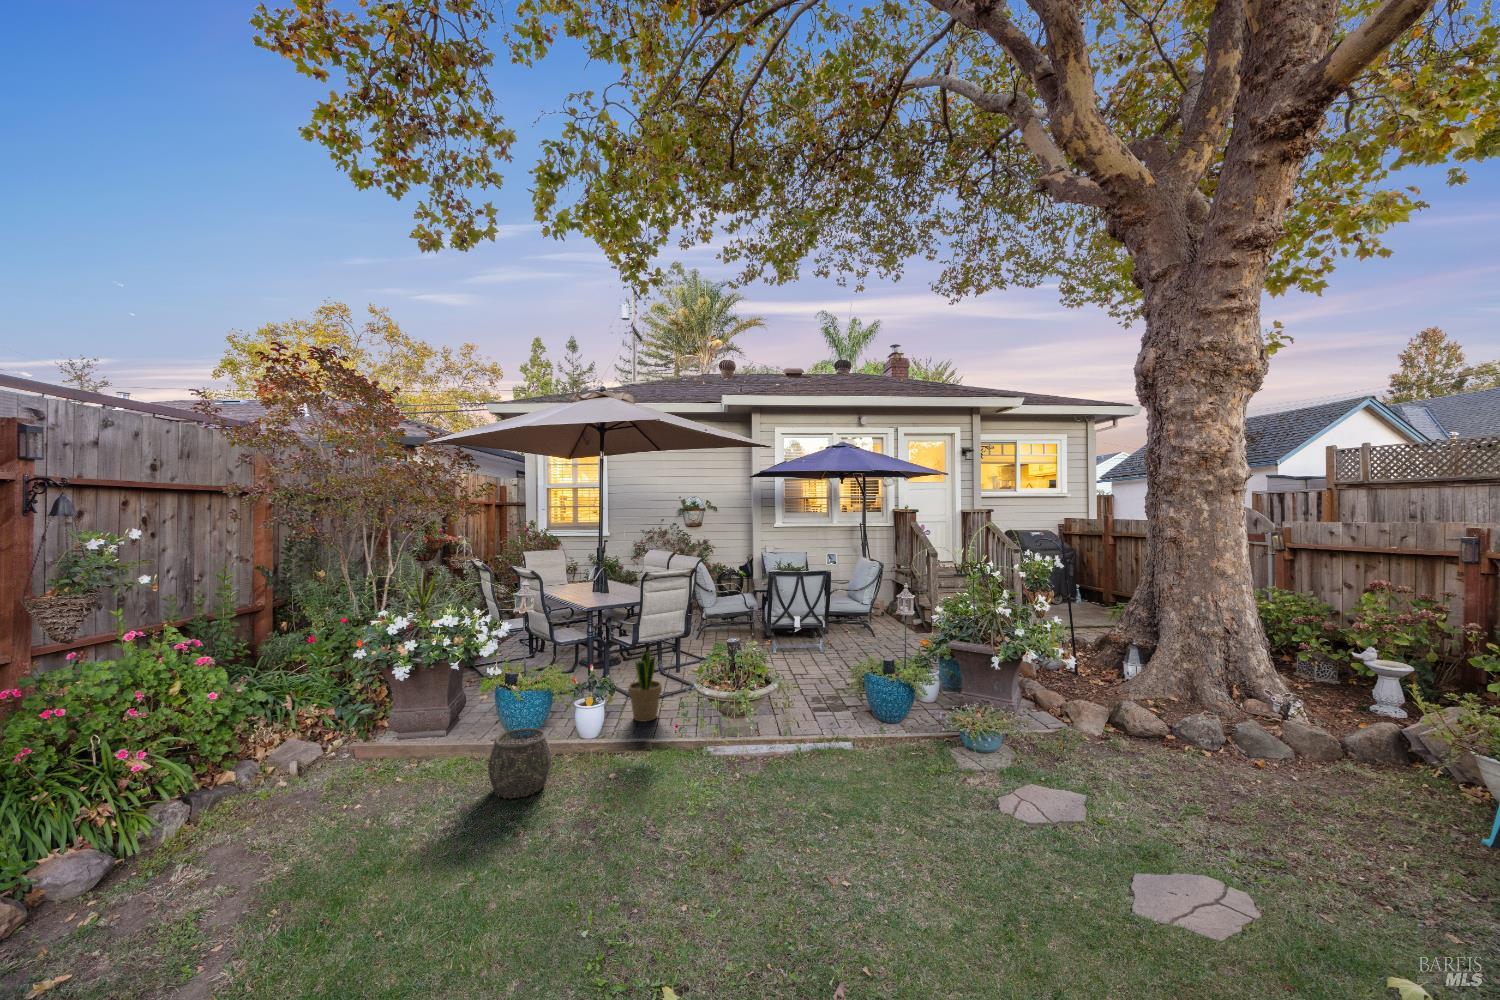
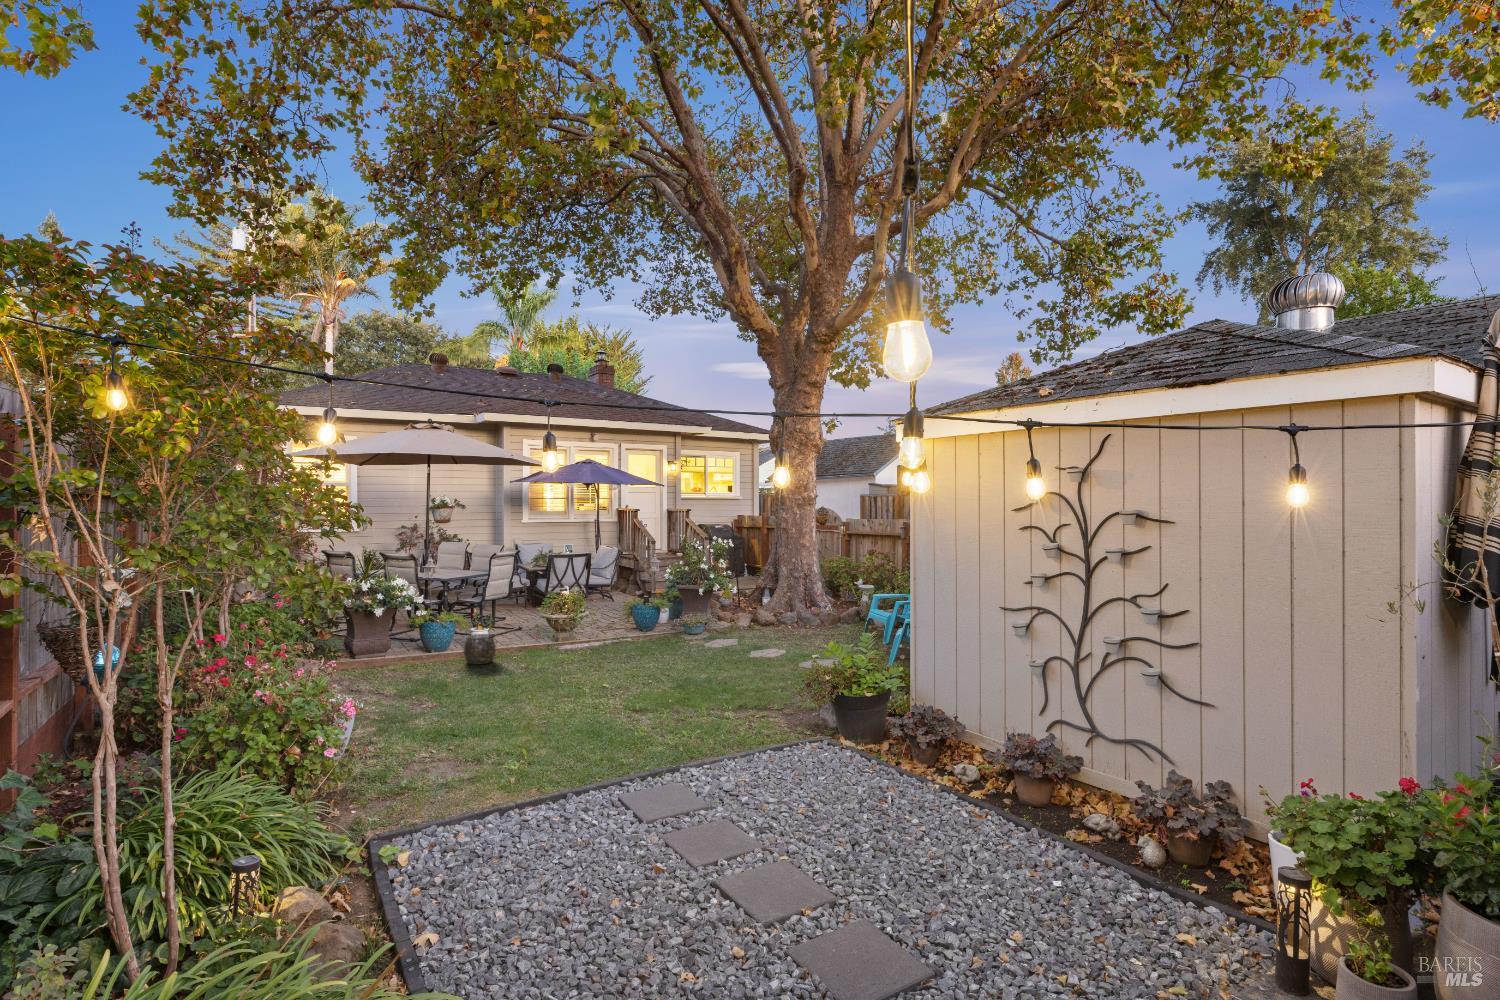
potted plant: present [628,652,664,722] -> none [502,599,524,640]

